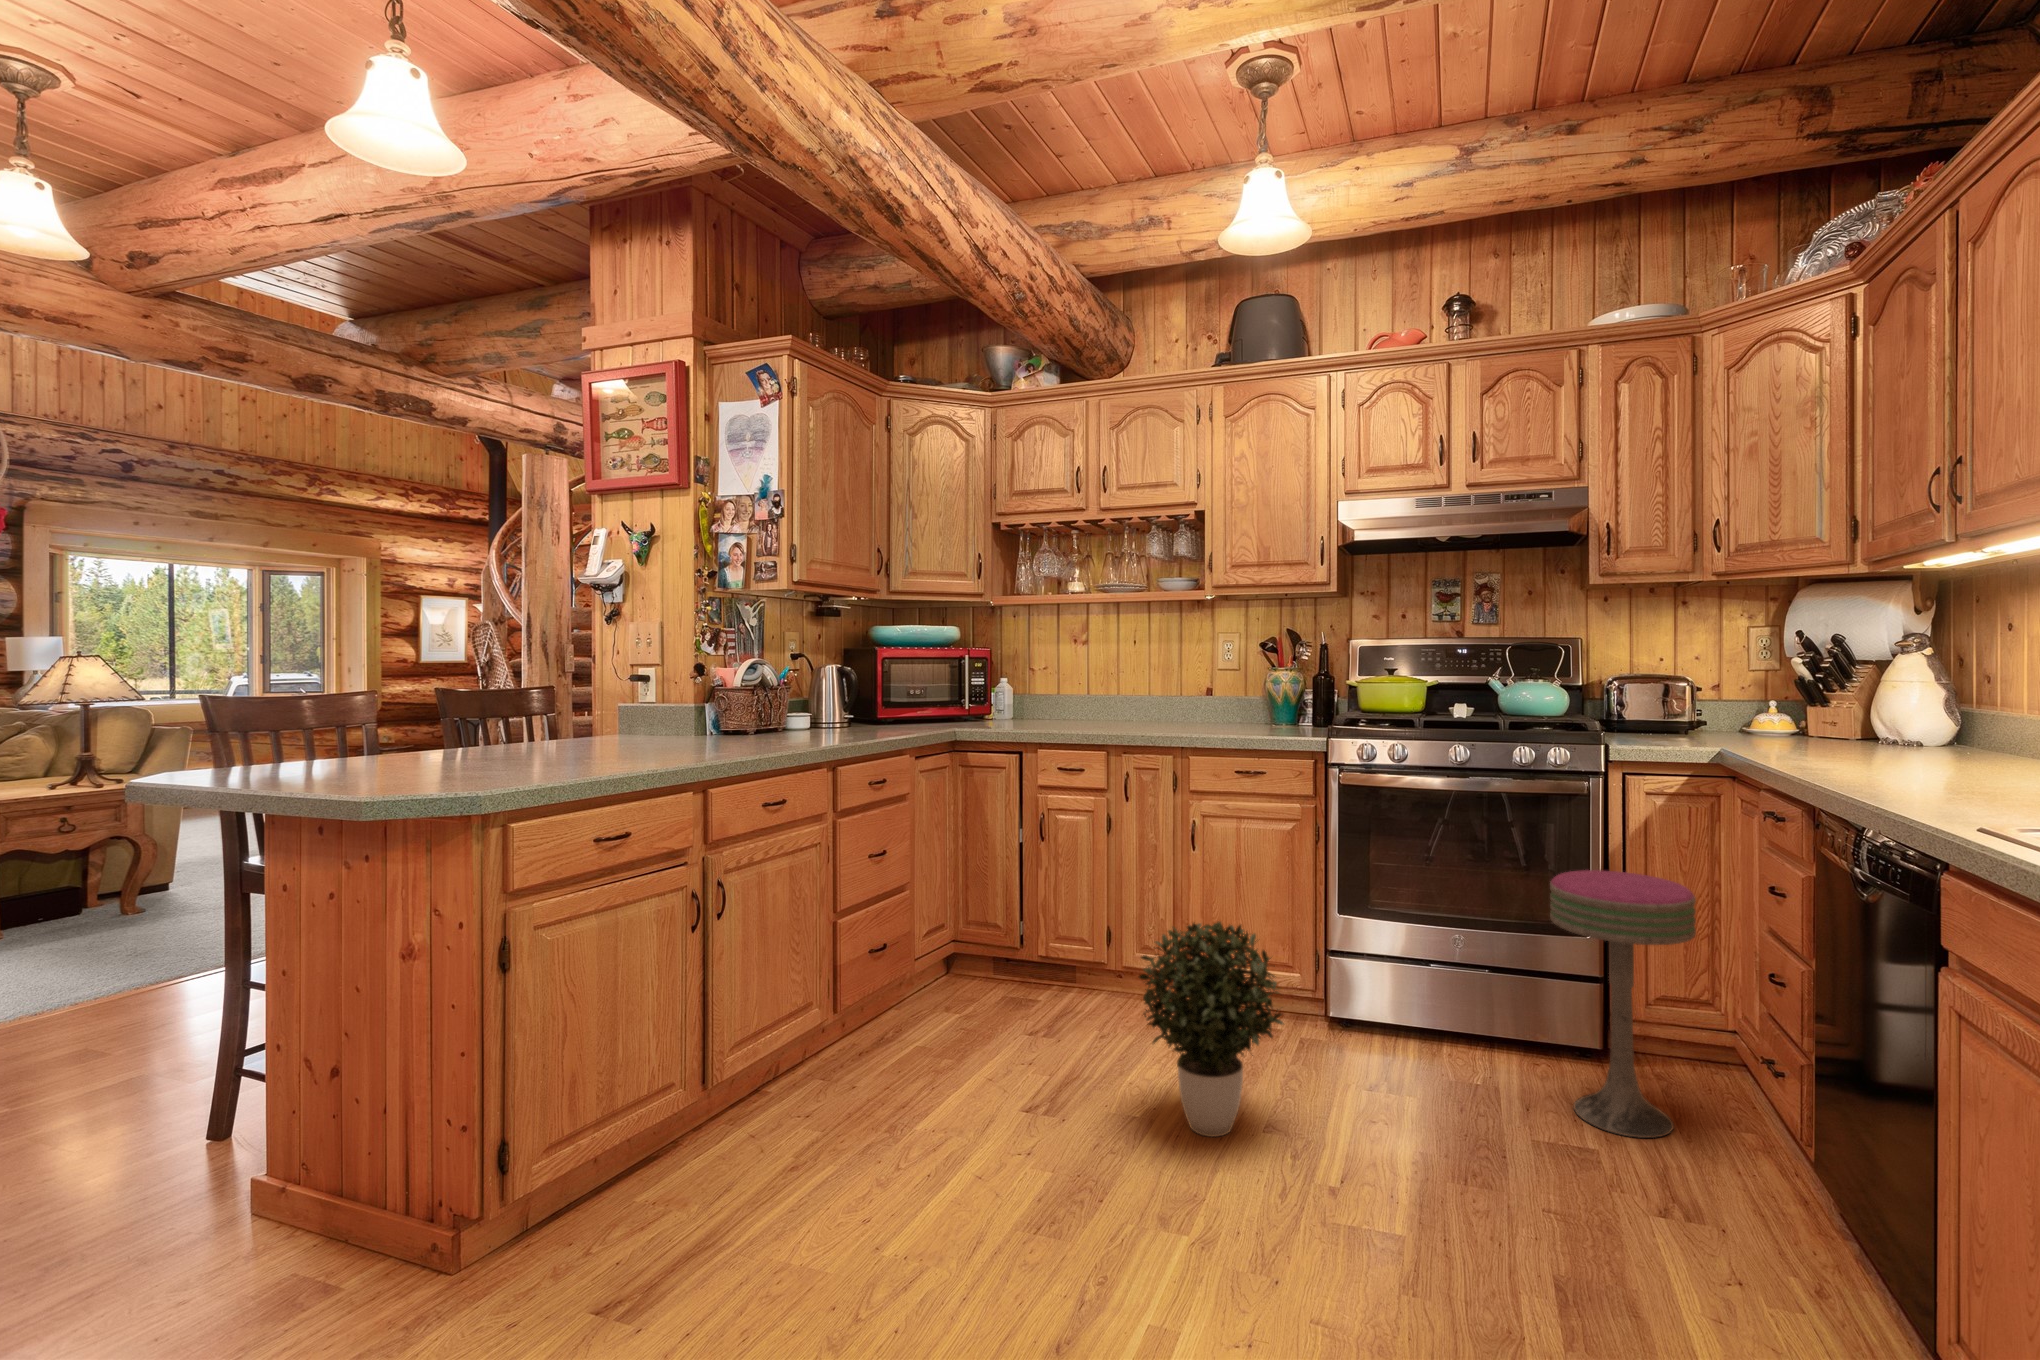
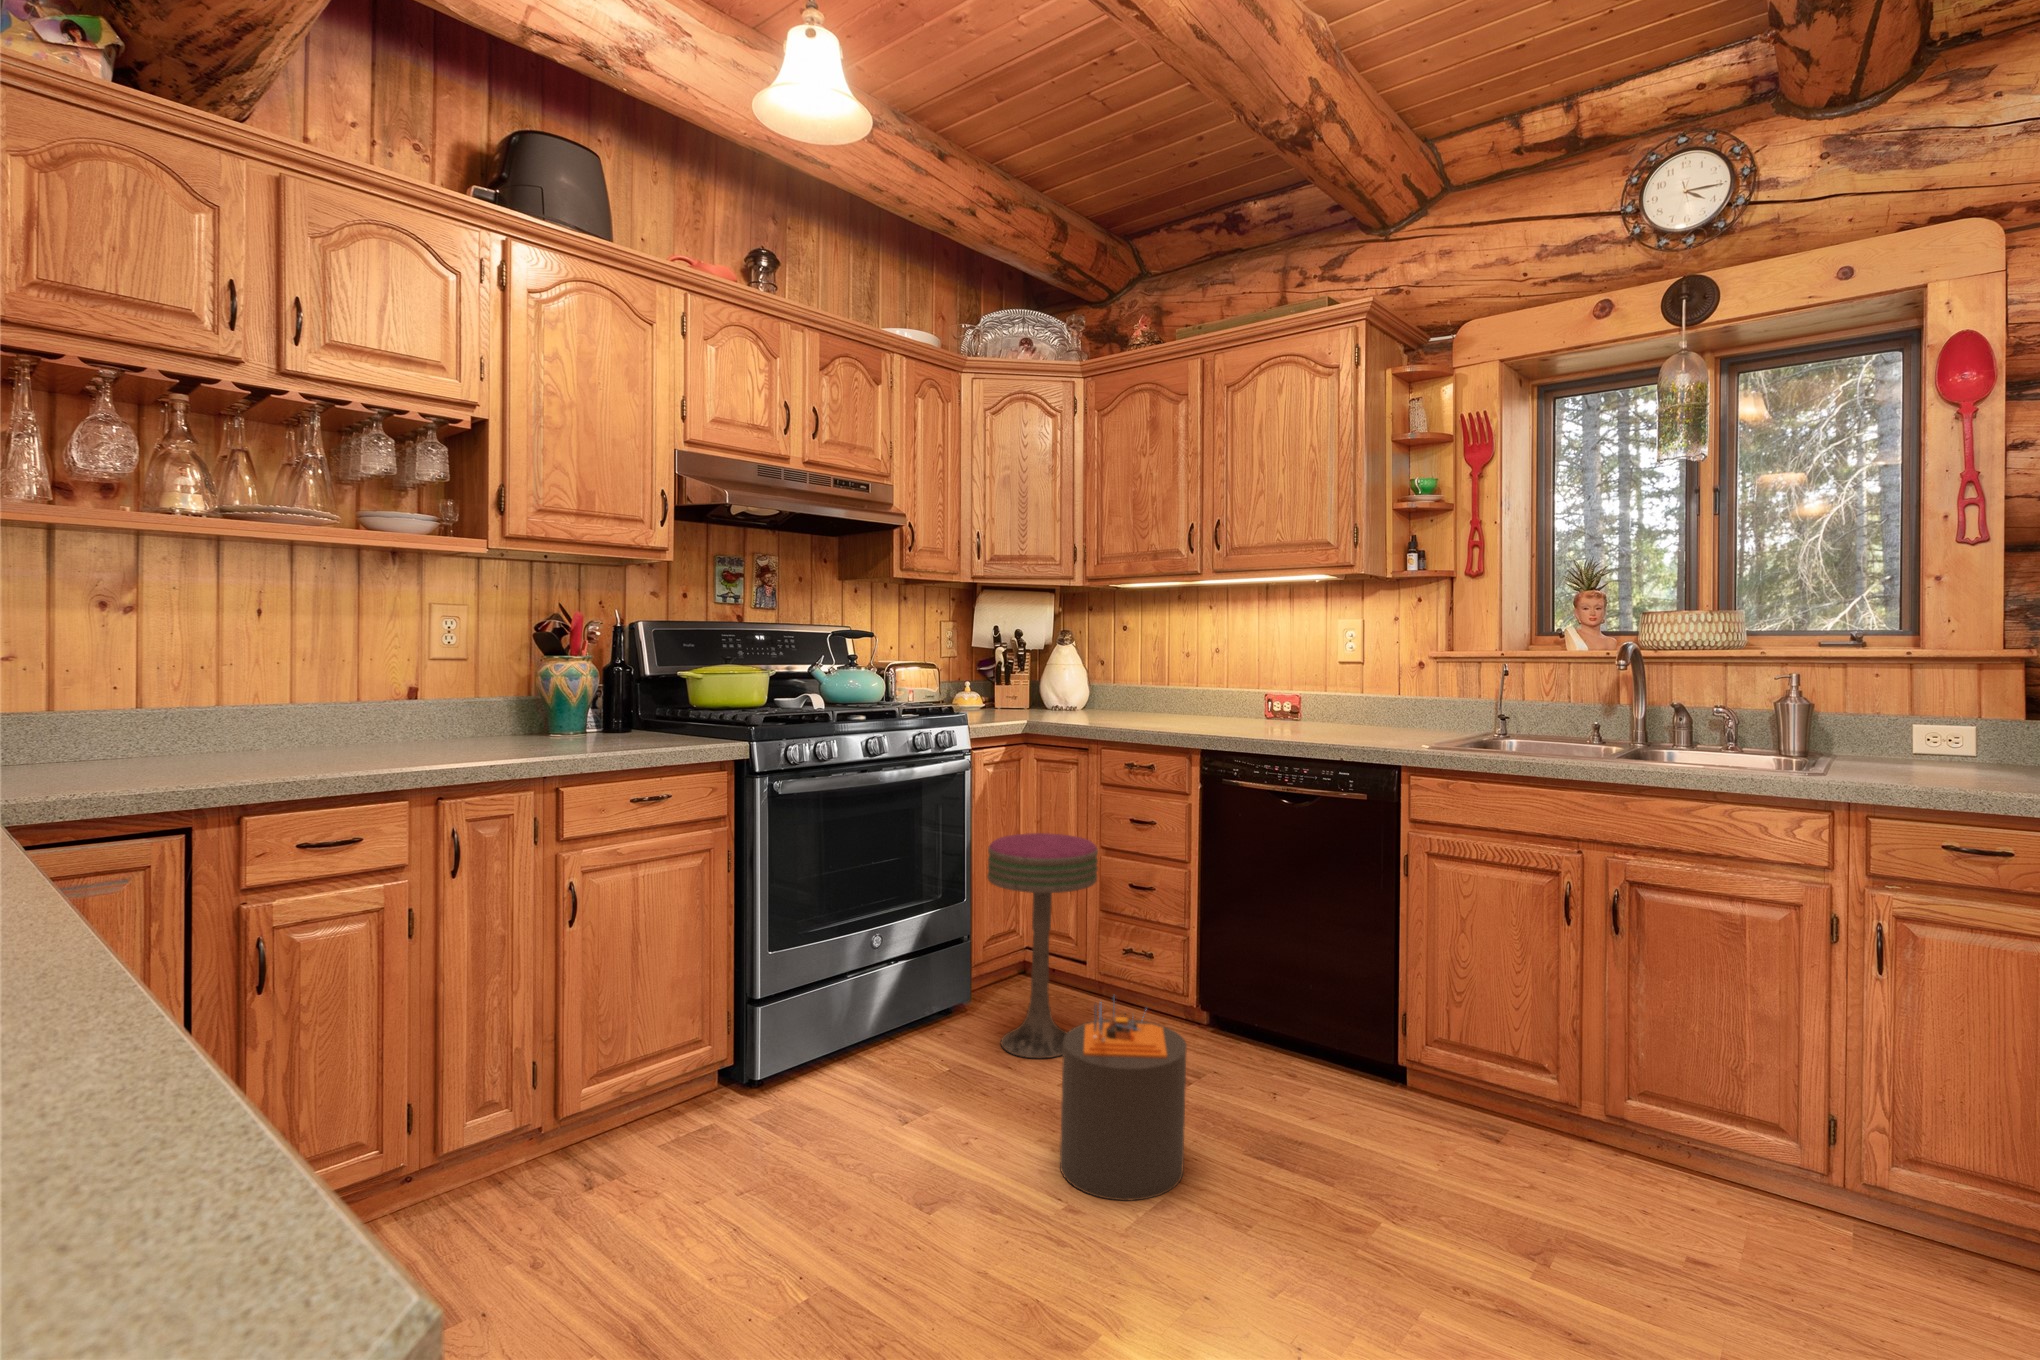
potted plant: present [1139,921,1283,1137] -> none [784,977,973,1266]
trash can: none [1370,1010,1522,1248] -> present [1060,1002,1186,1201]

